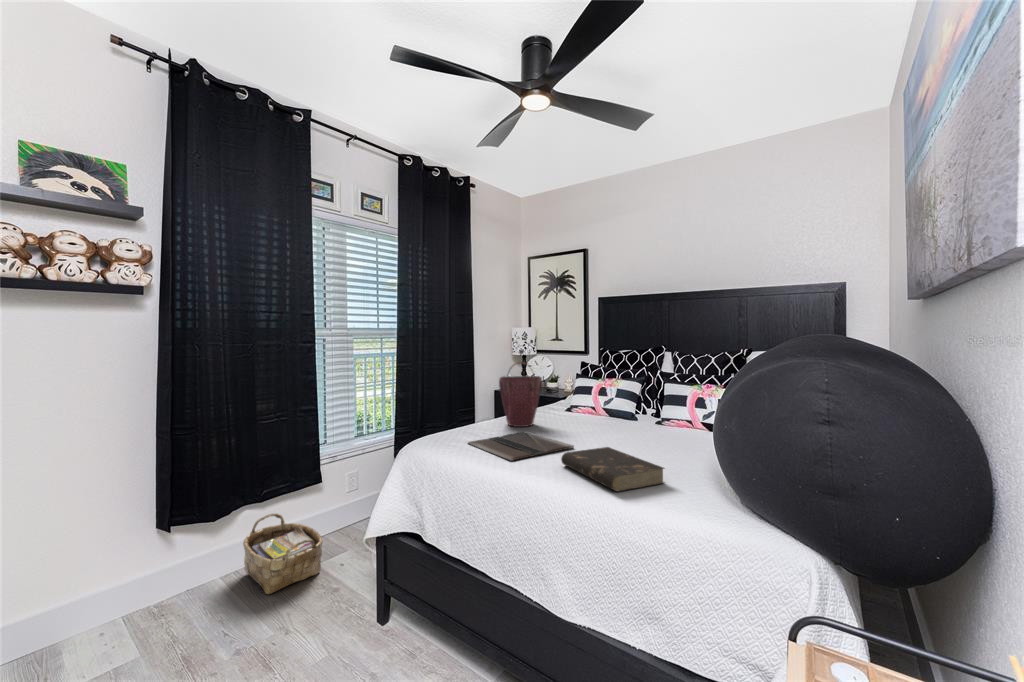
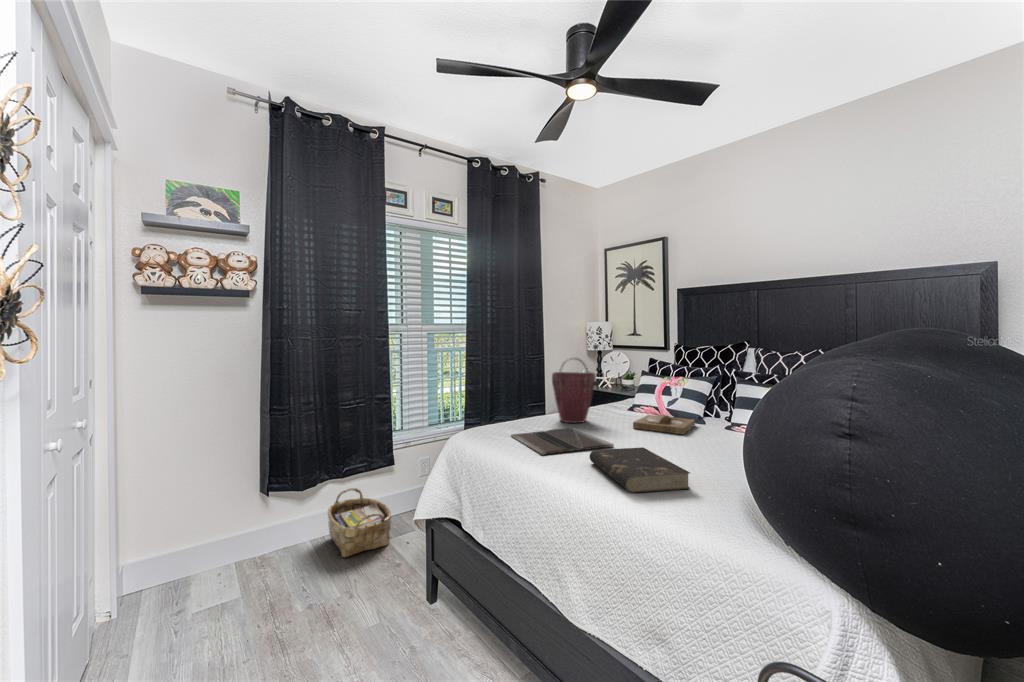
tray: none [580,415,633,432] -> present [633,415,695,434]

